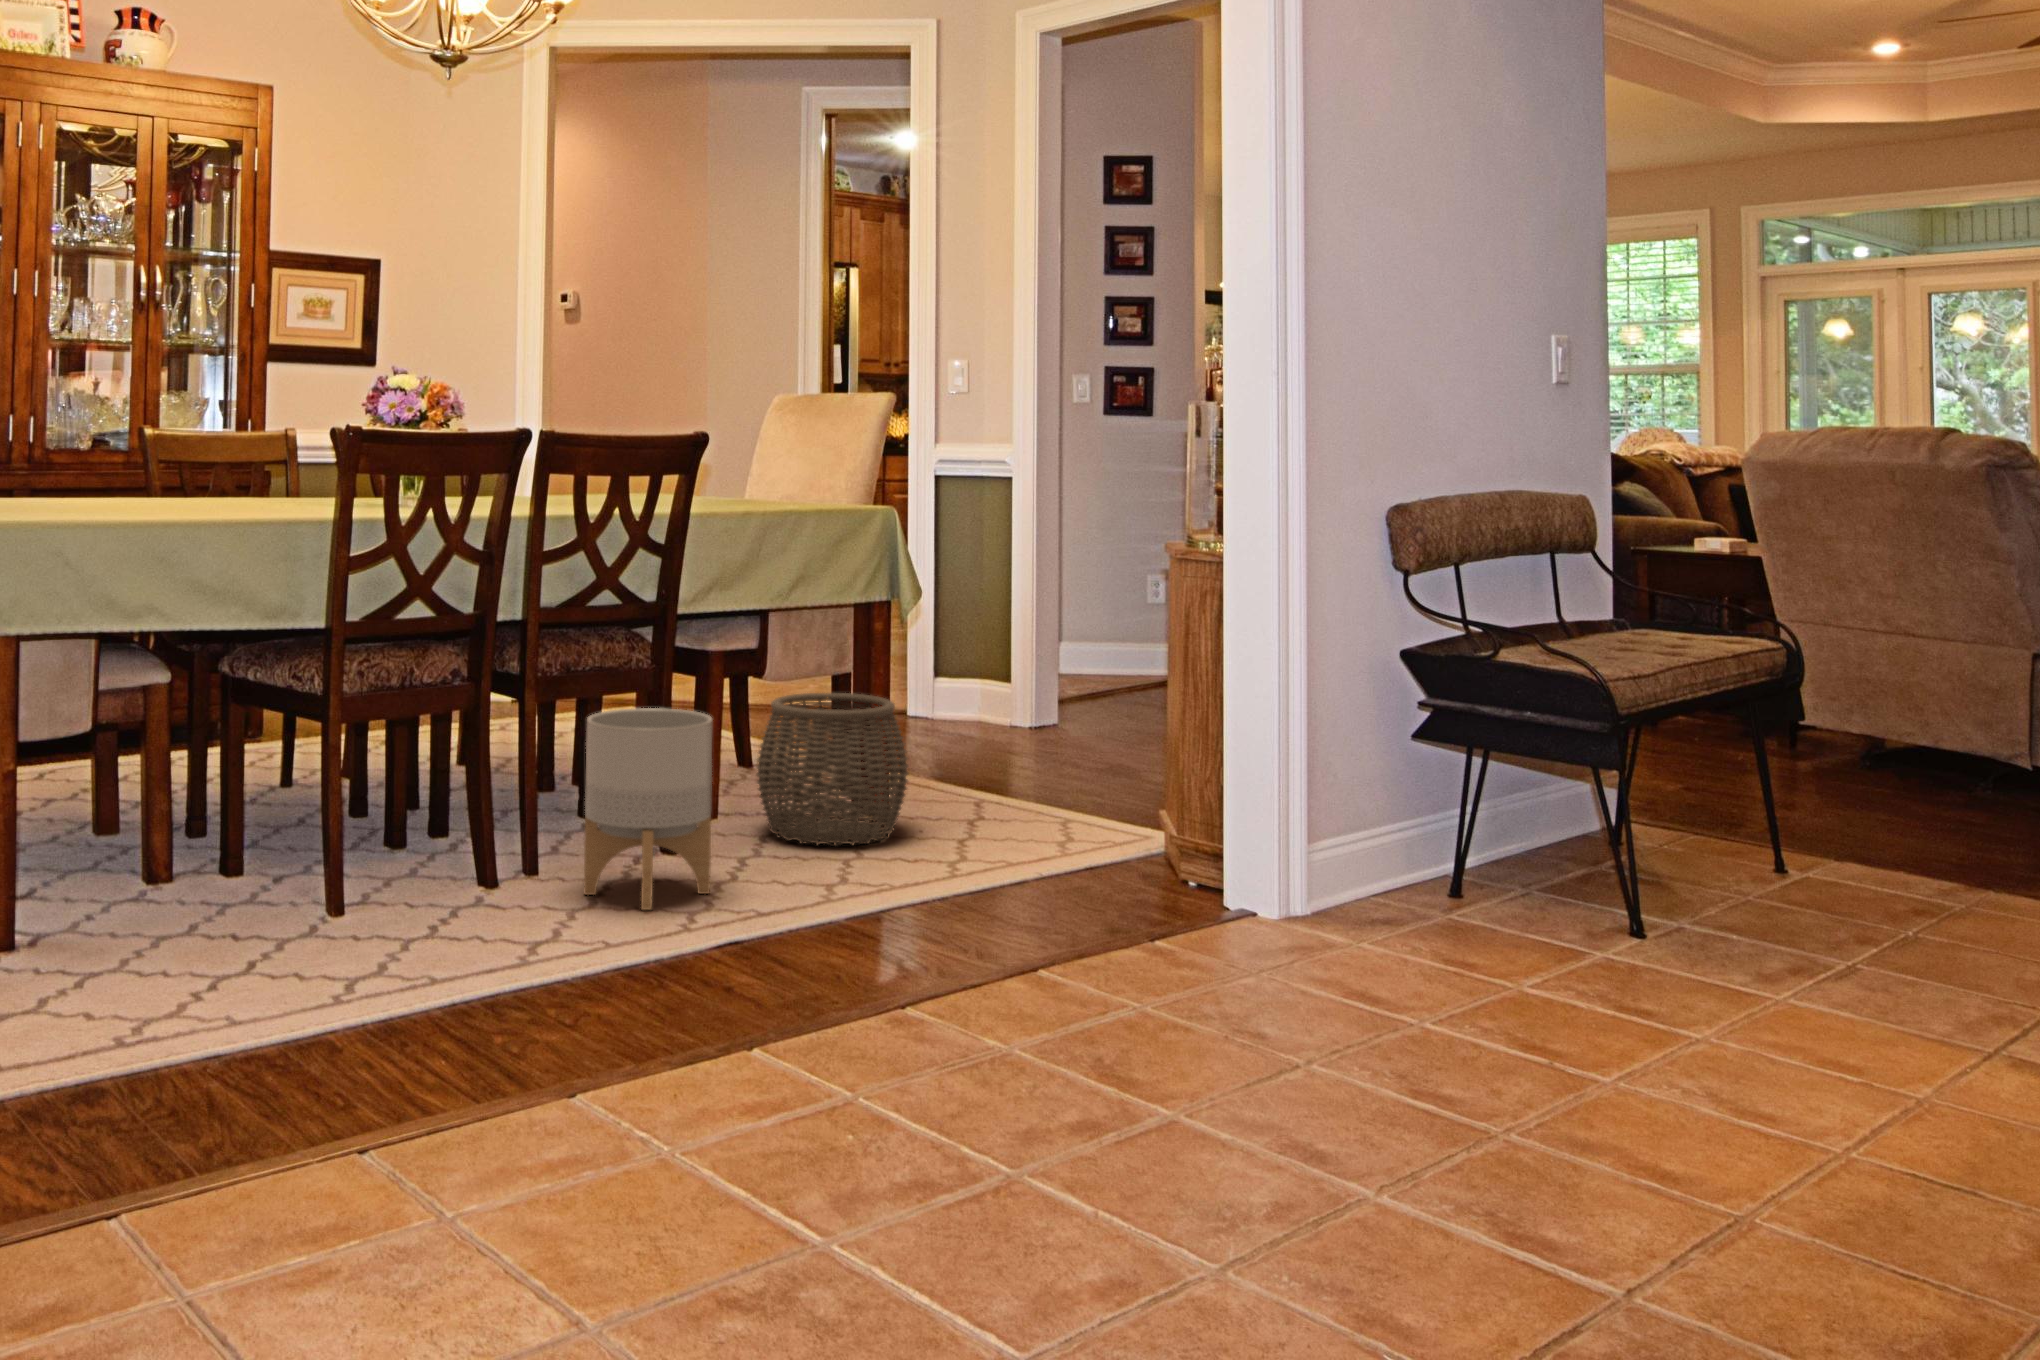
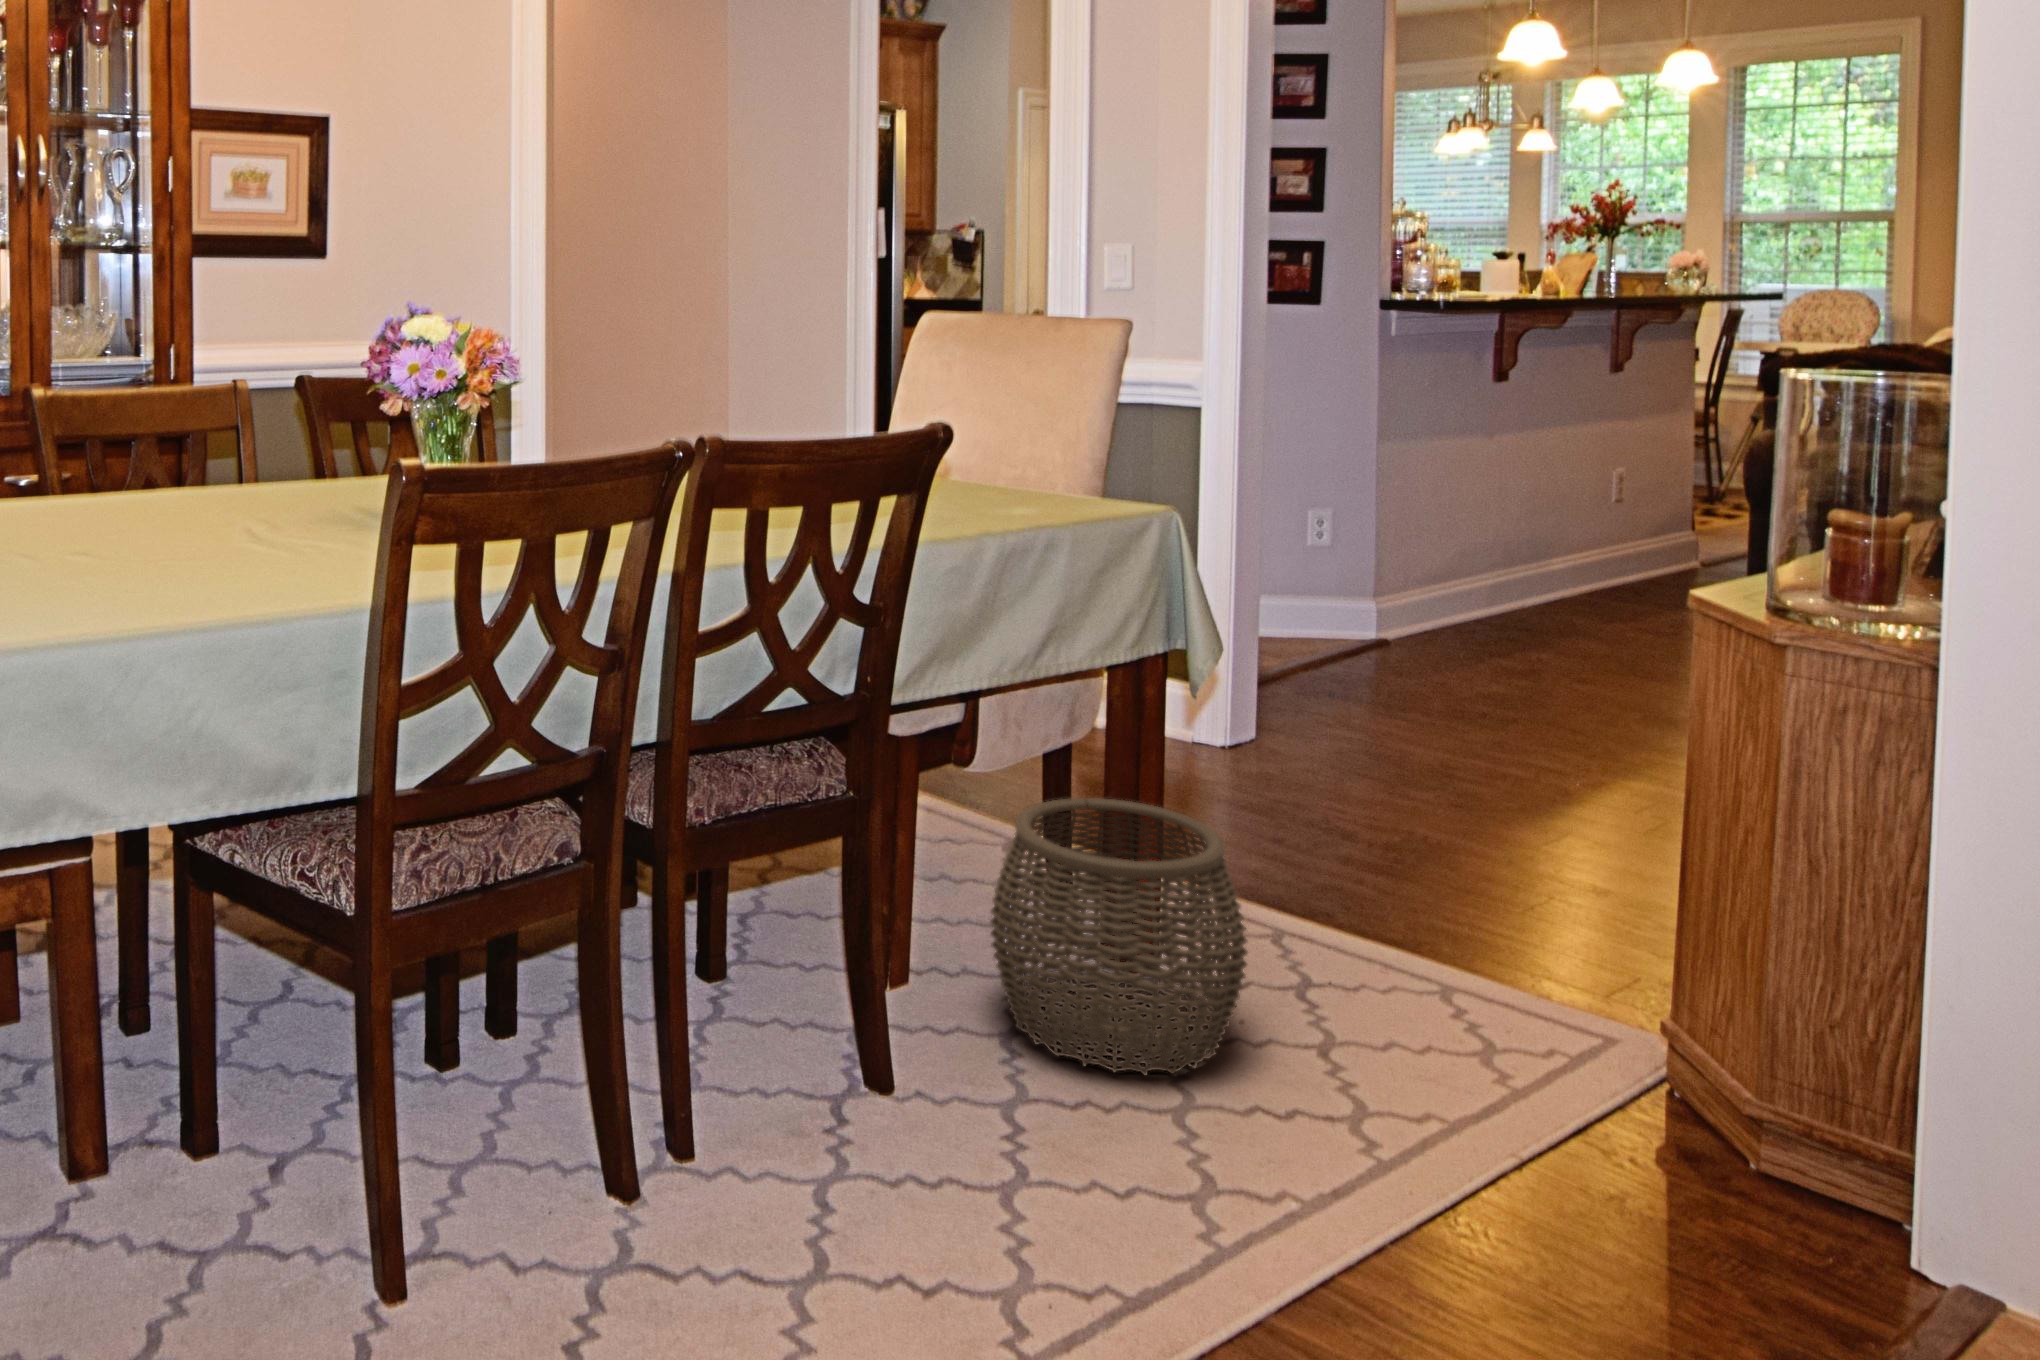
planter: present [584,708,712,910] -> none [799,903,1028,1309]

